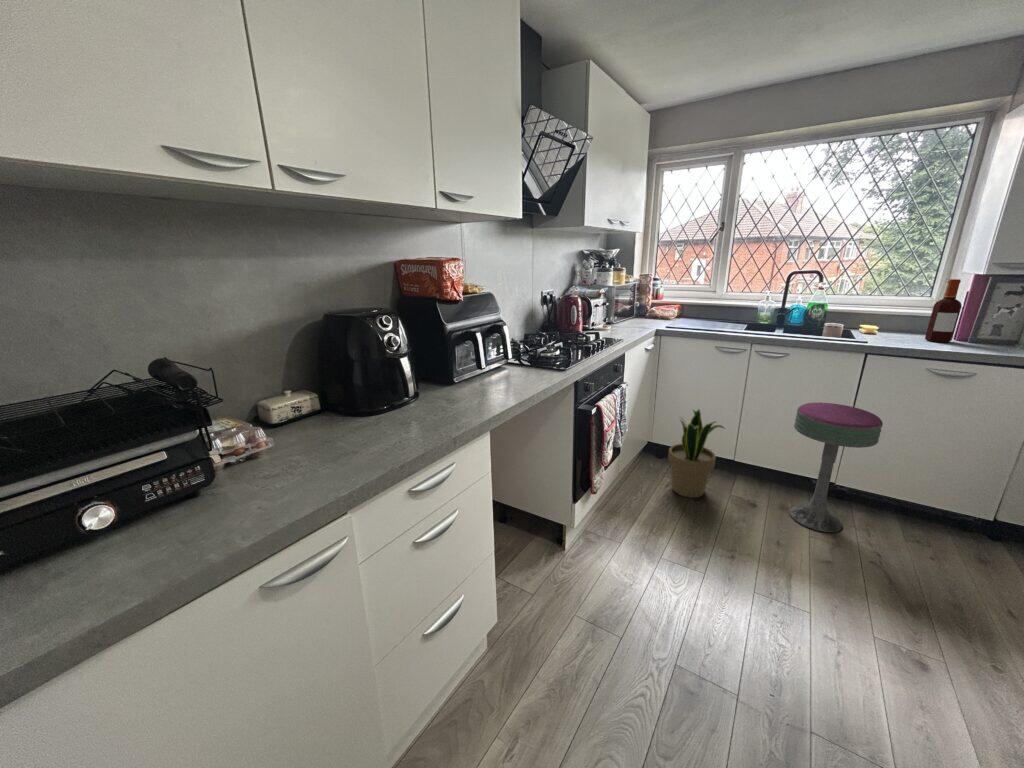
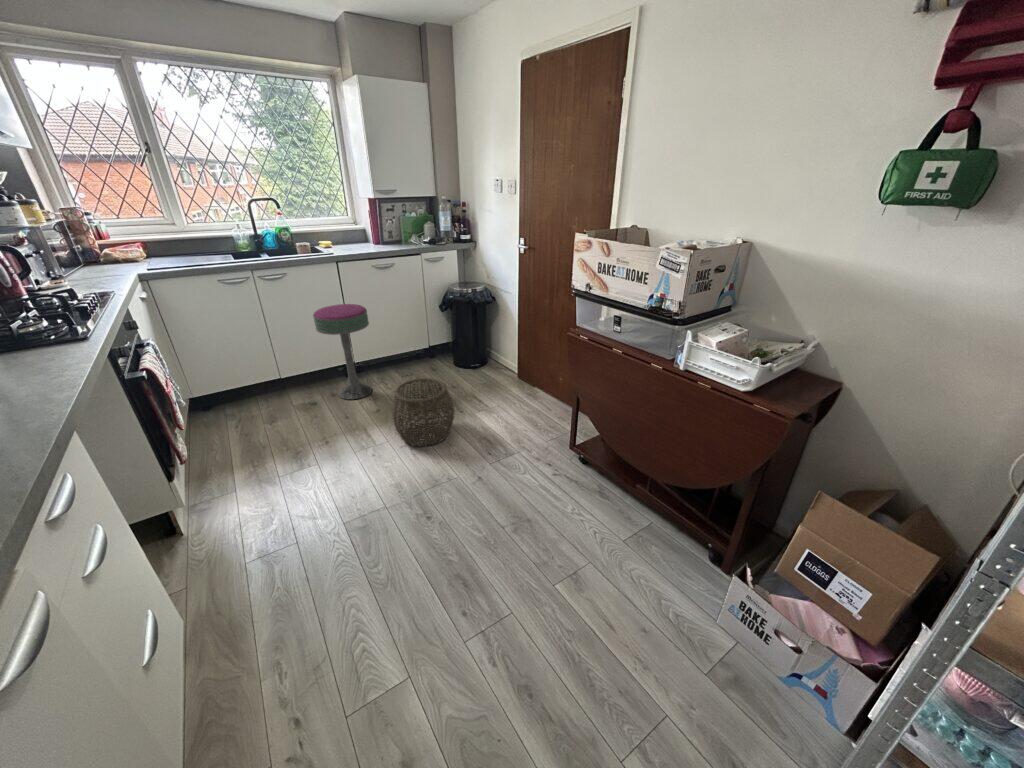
bottle: present [925,279,962,342] -> none [356,202,373,248]
potted plant: present [668,409,724,498] -> none [216,345,273,429]
woven basket: none [830,551,977,691] -> present [392,378,454,447]

